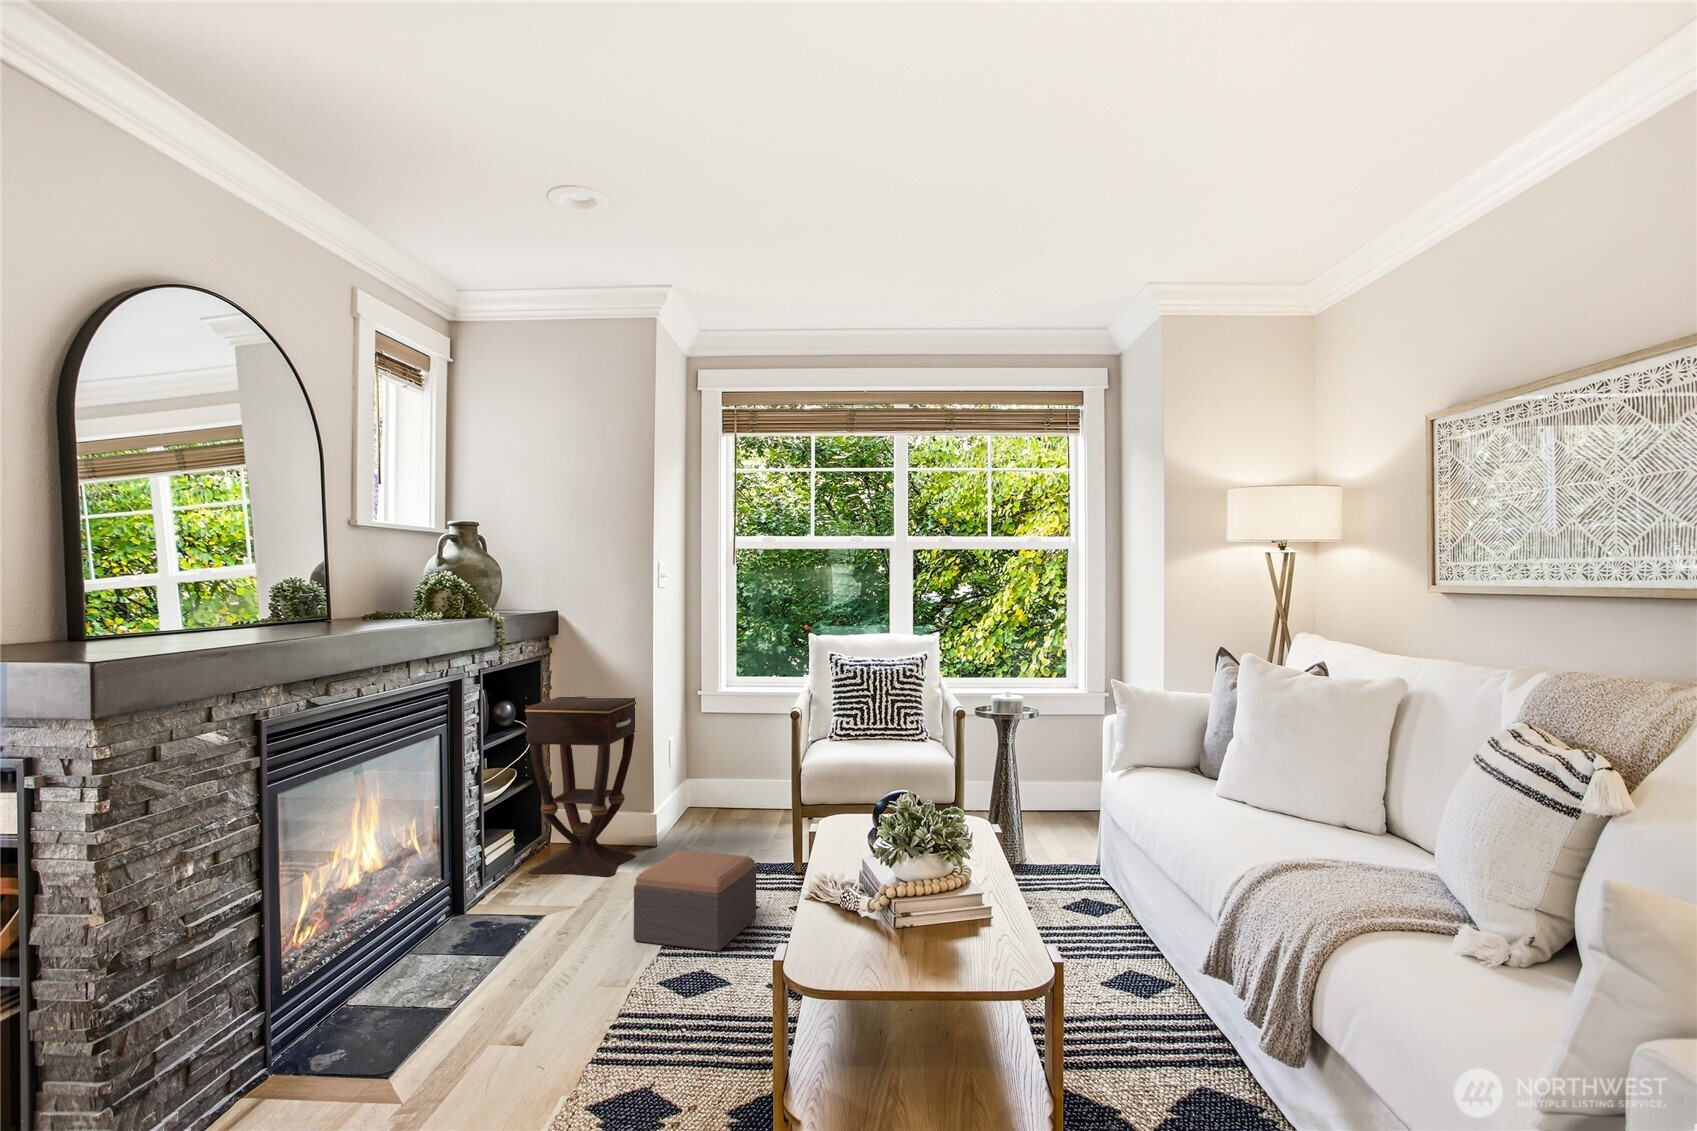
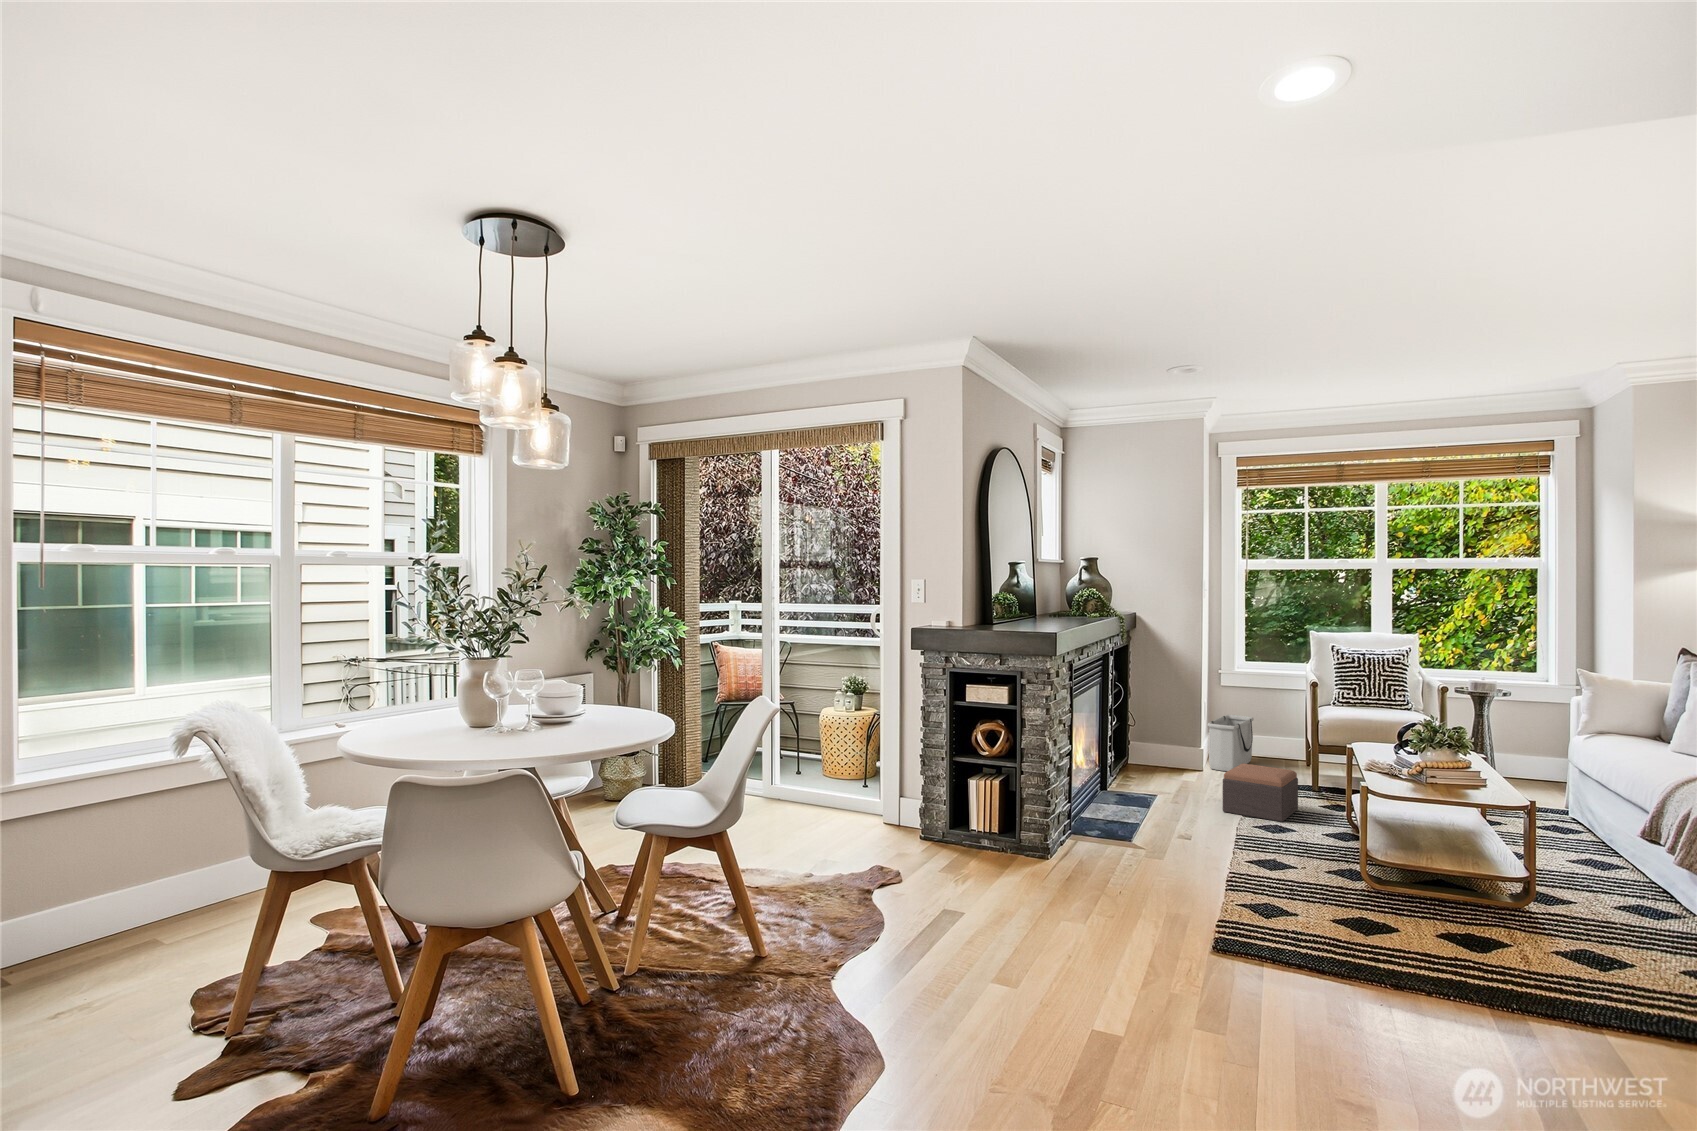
side table: present [525,696,636,877] -> none [1124,666,1190,780]
storage bin: none [666,759,741,849] -> present [1208,715,1254,771]

